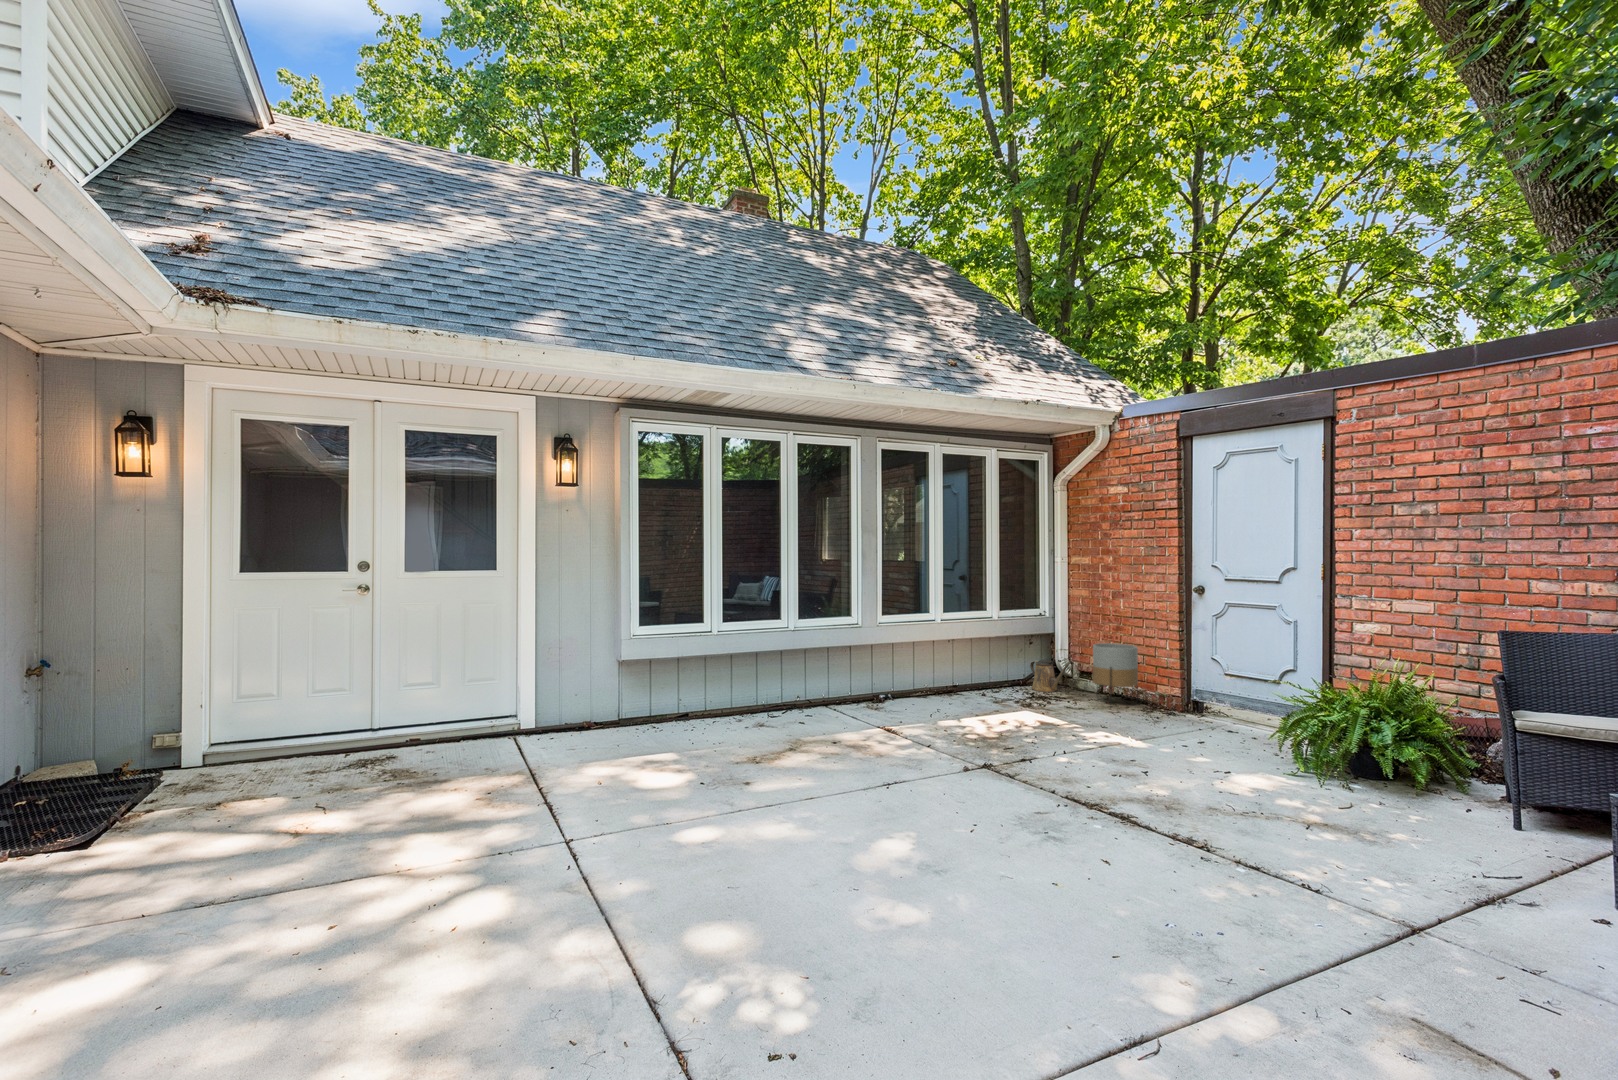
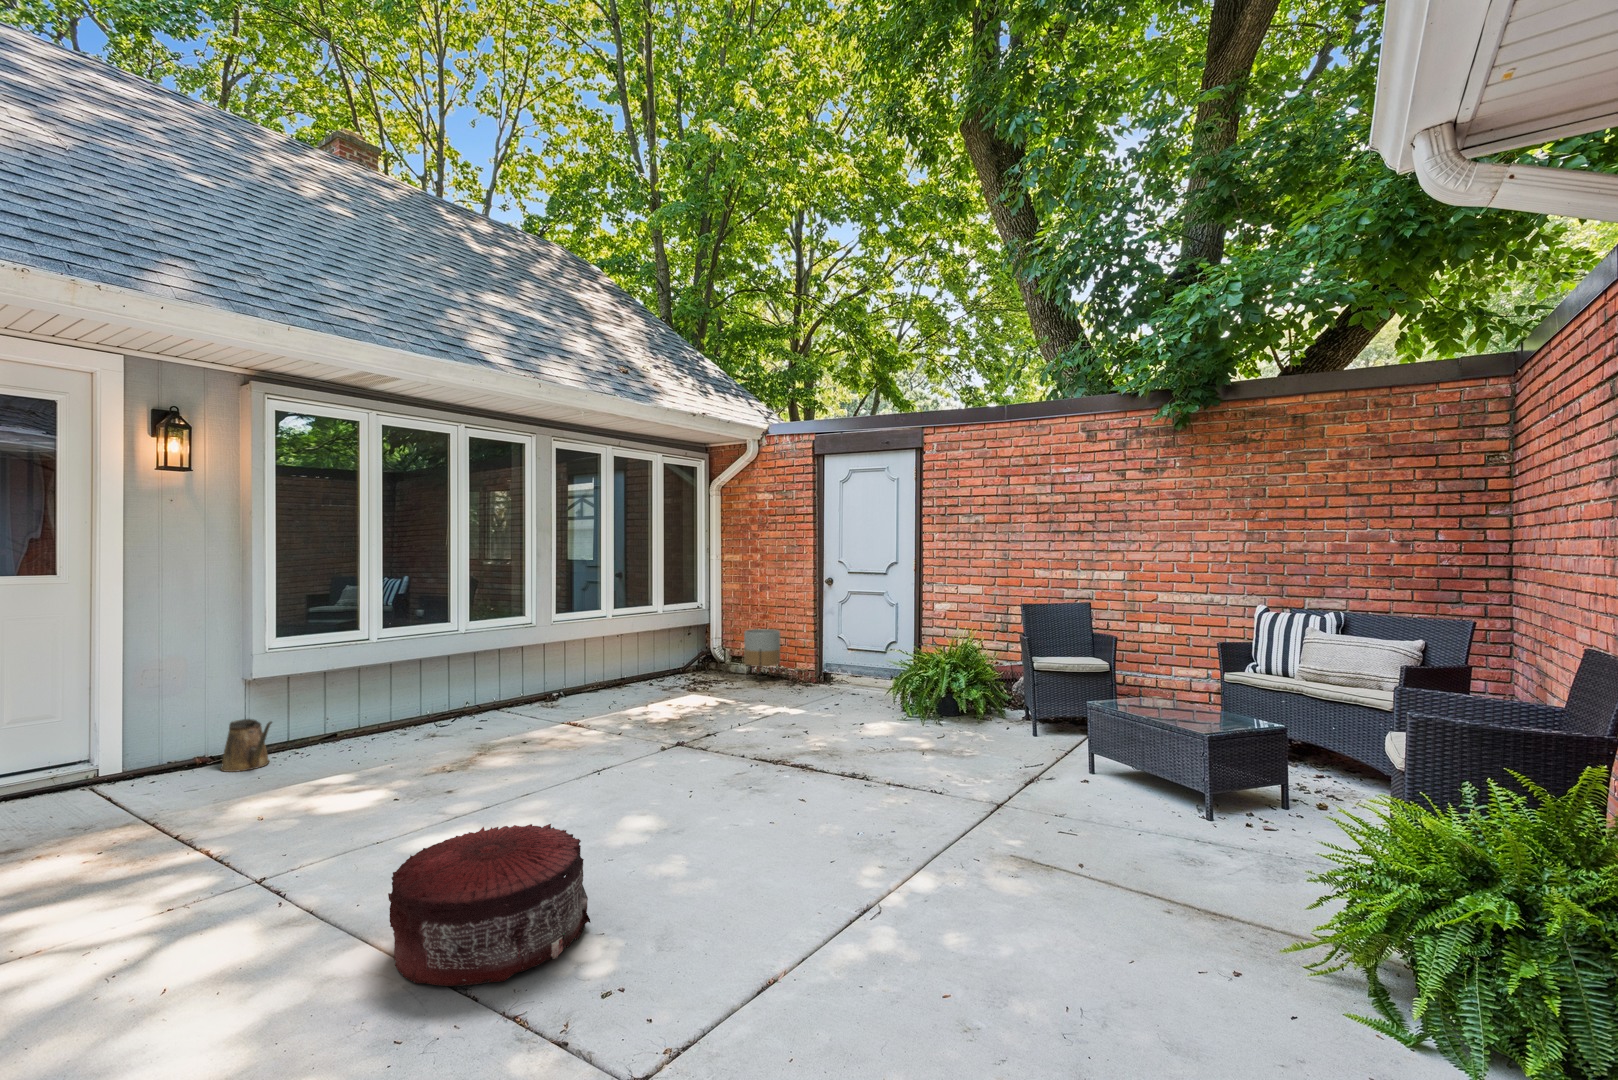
watering can: present [1030,660,1071,692] -> present [220,719,272,772]
pouf: none [607,829,793,1001] -> present [388,824,591,986]

